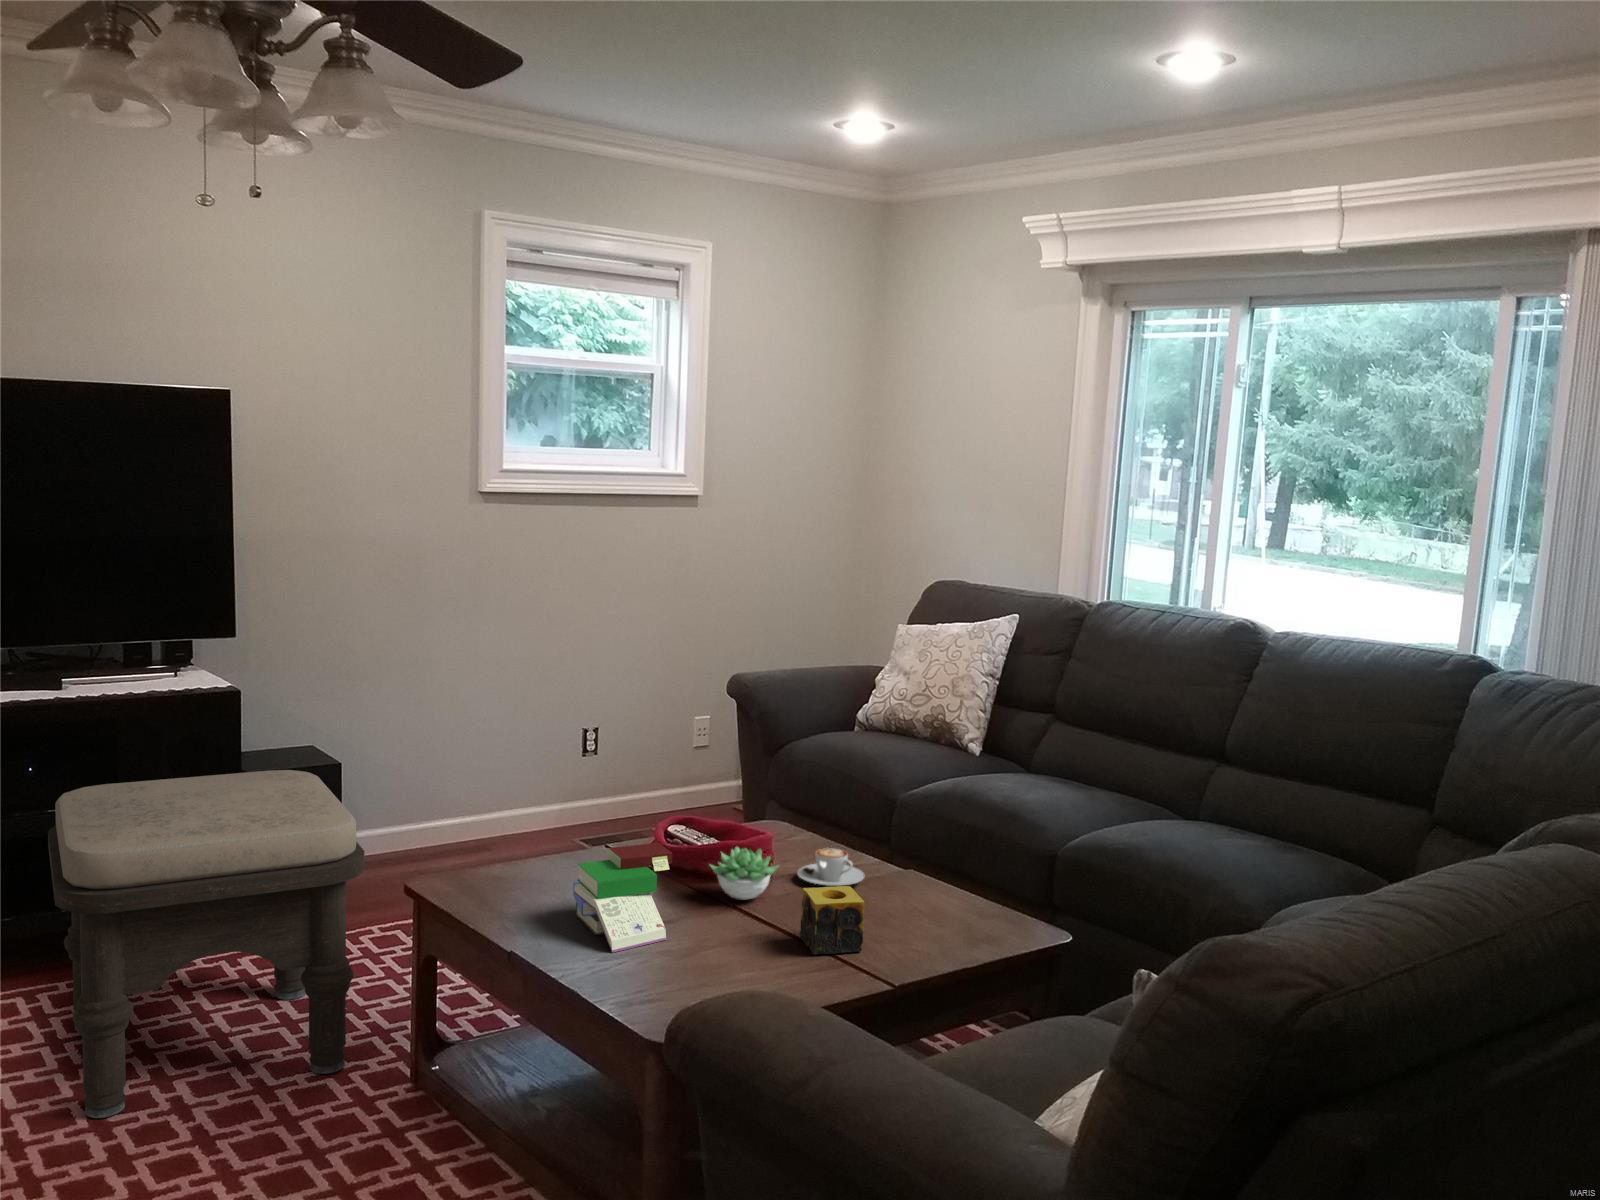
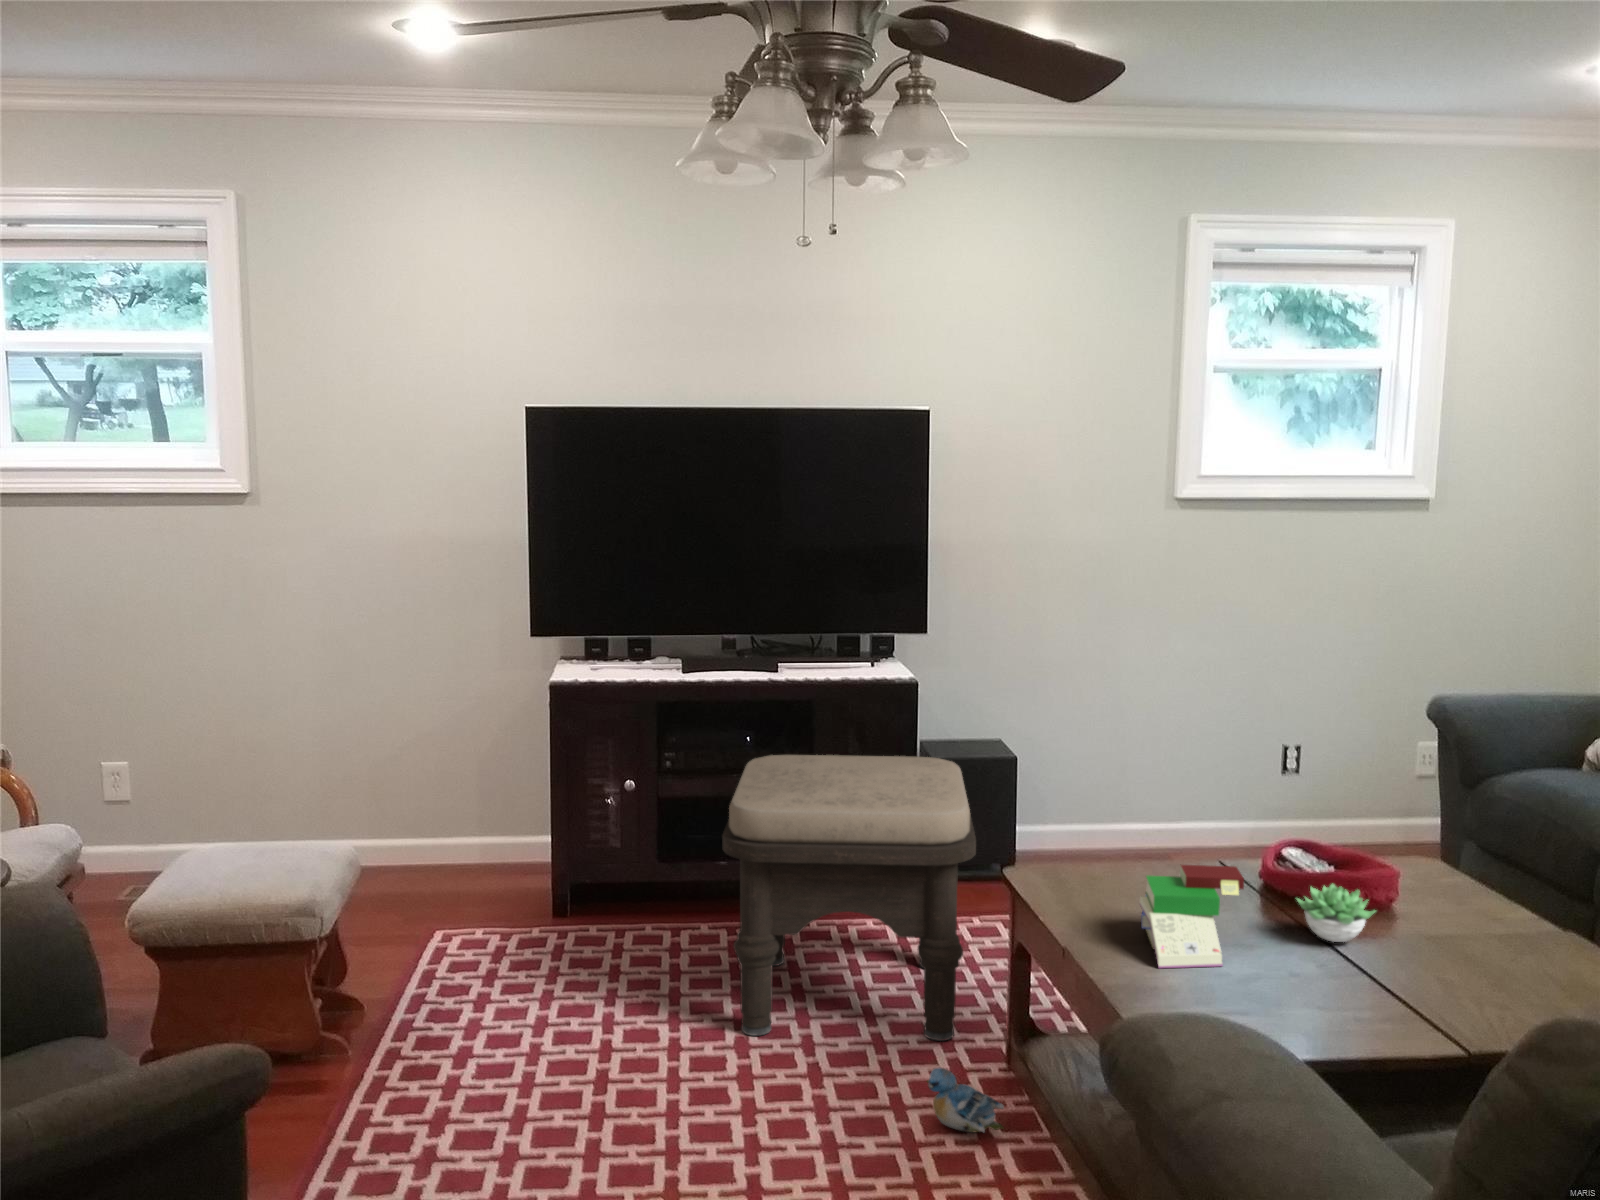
coffee cup: present [797,848,864,886] -> none [1411,901,1495,946]
candle: present [800,886,865,954] -> none [1372,936,1441,1017]
plush toy: none [349,1102,440,1164] -> present [927,1068,1004,1132]

